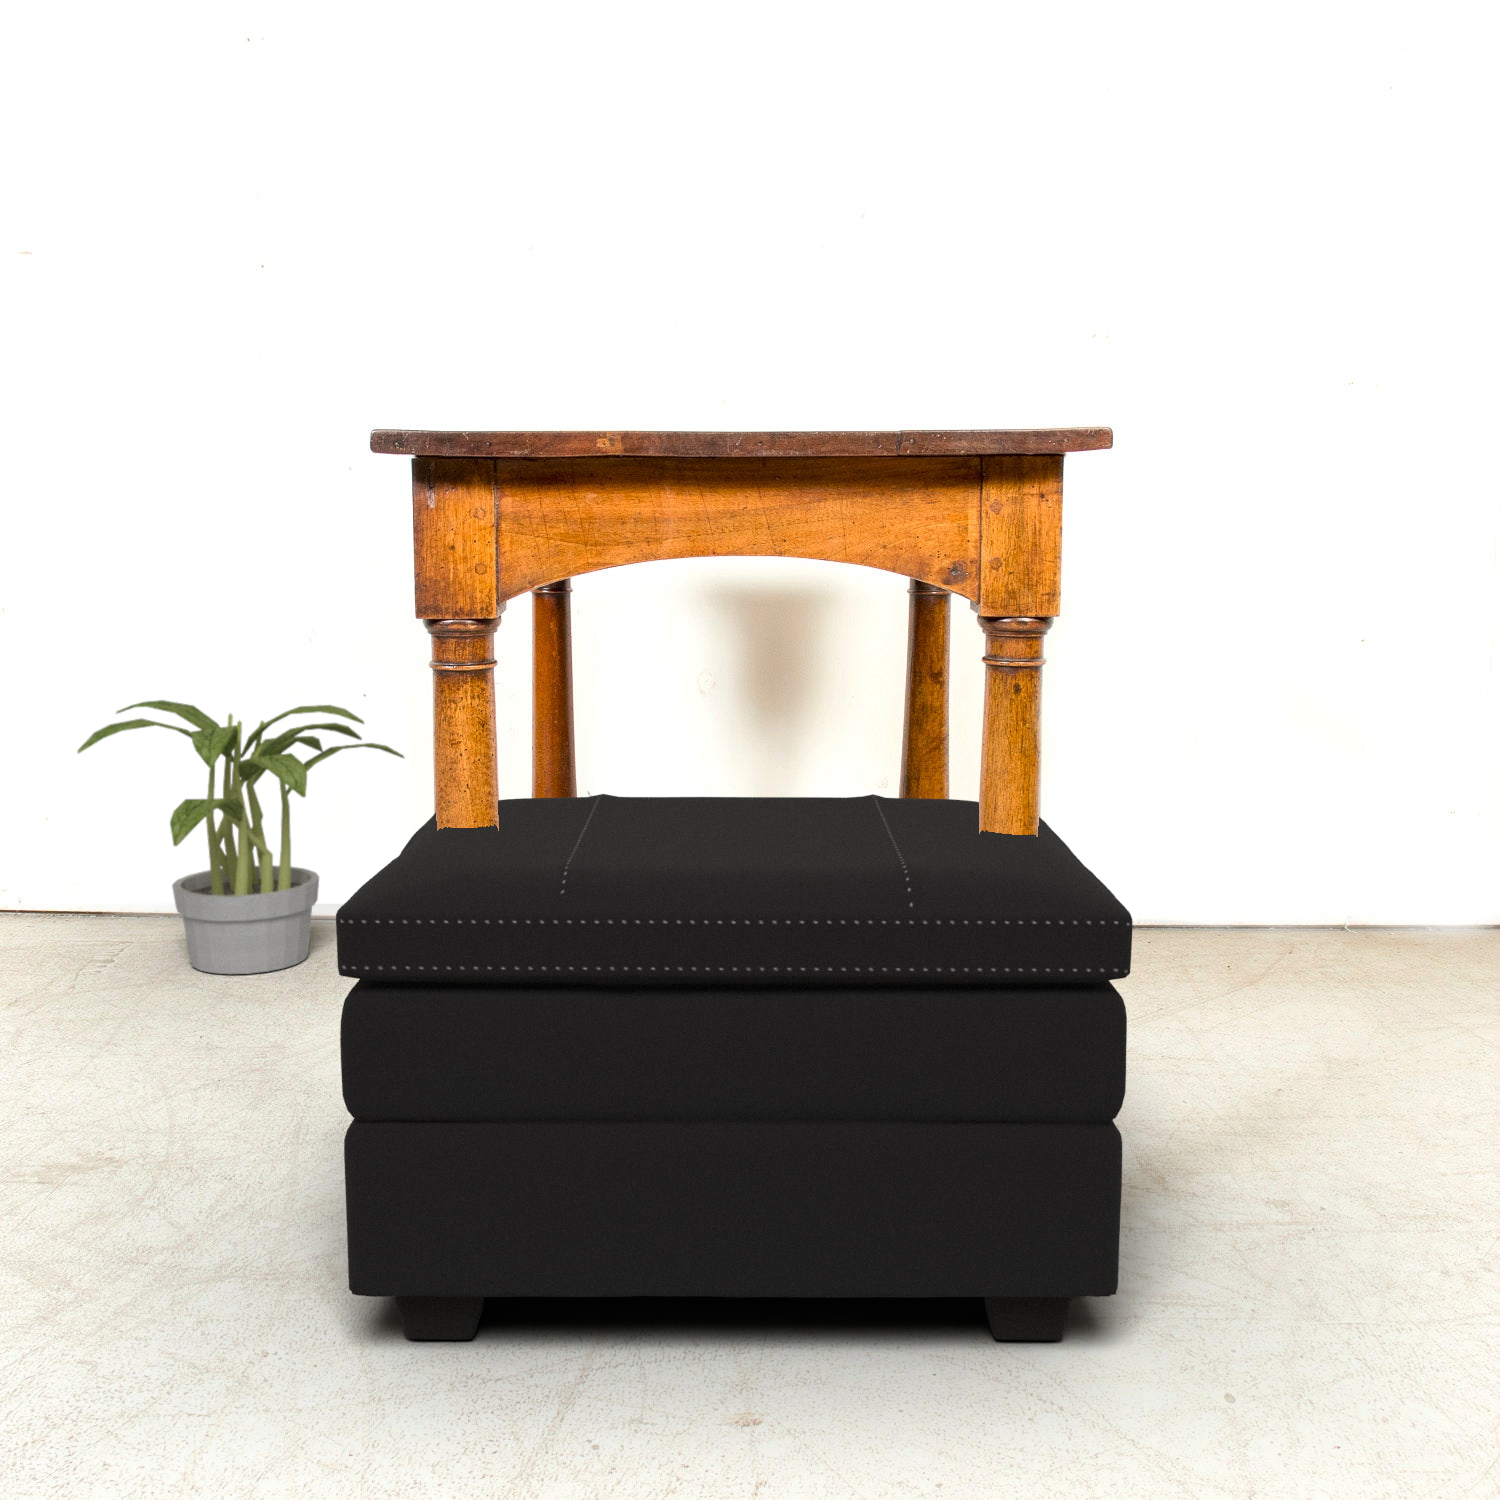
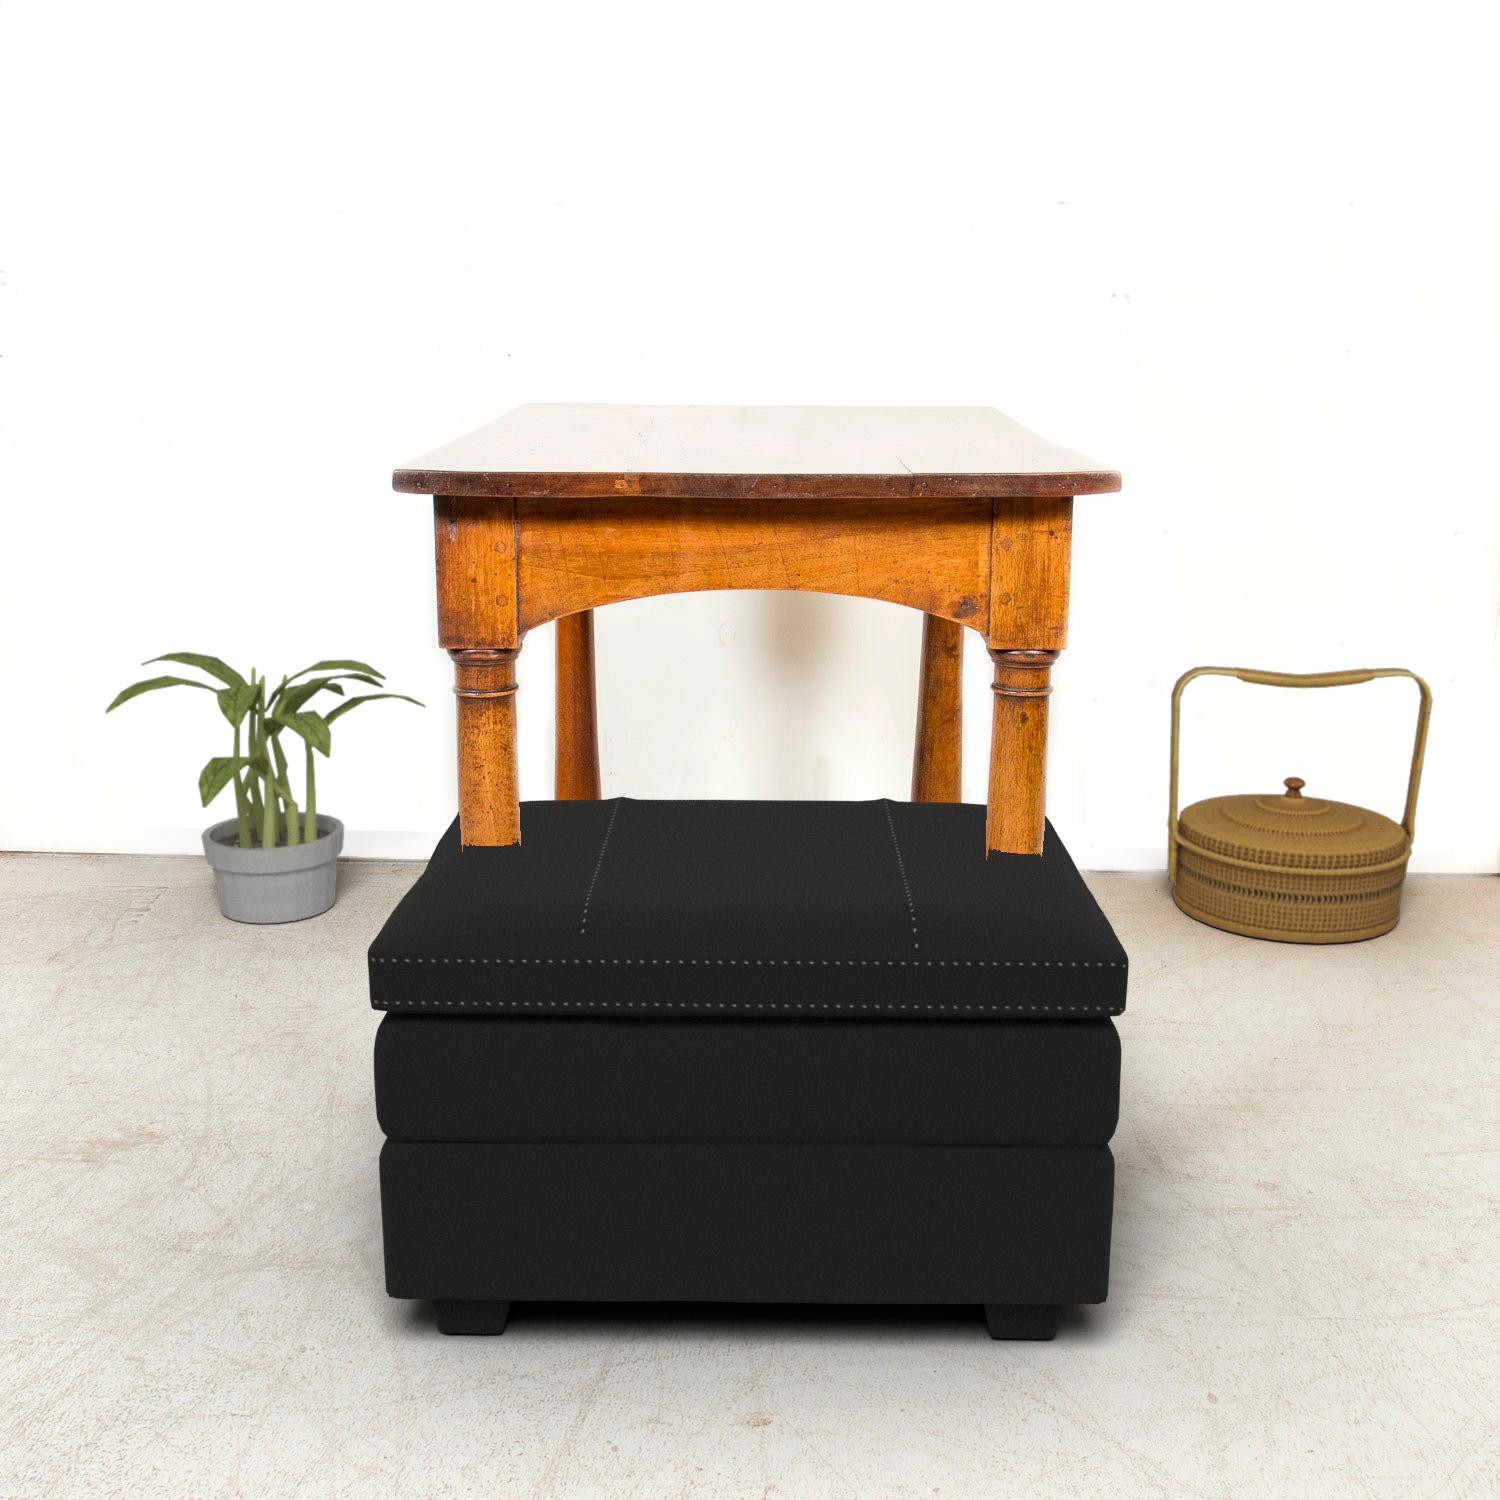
woven basket: none [1156,711,1418,988] -> present [1167,666,1433,944]

